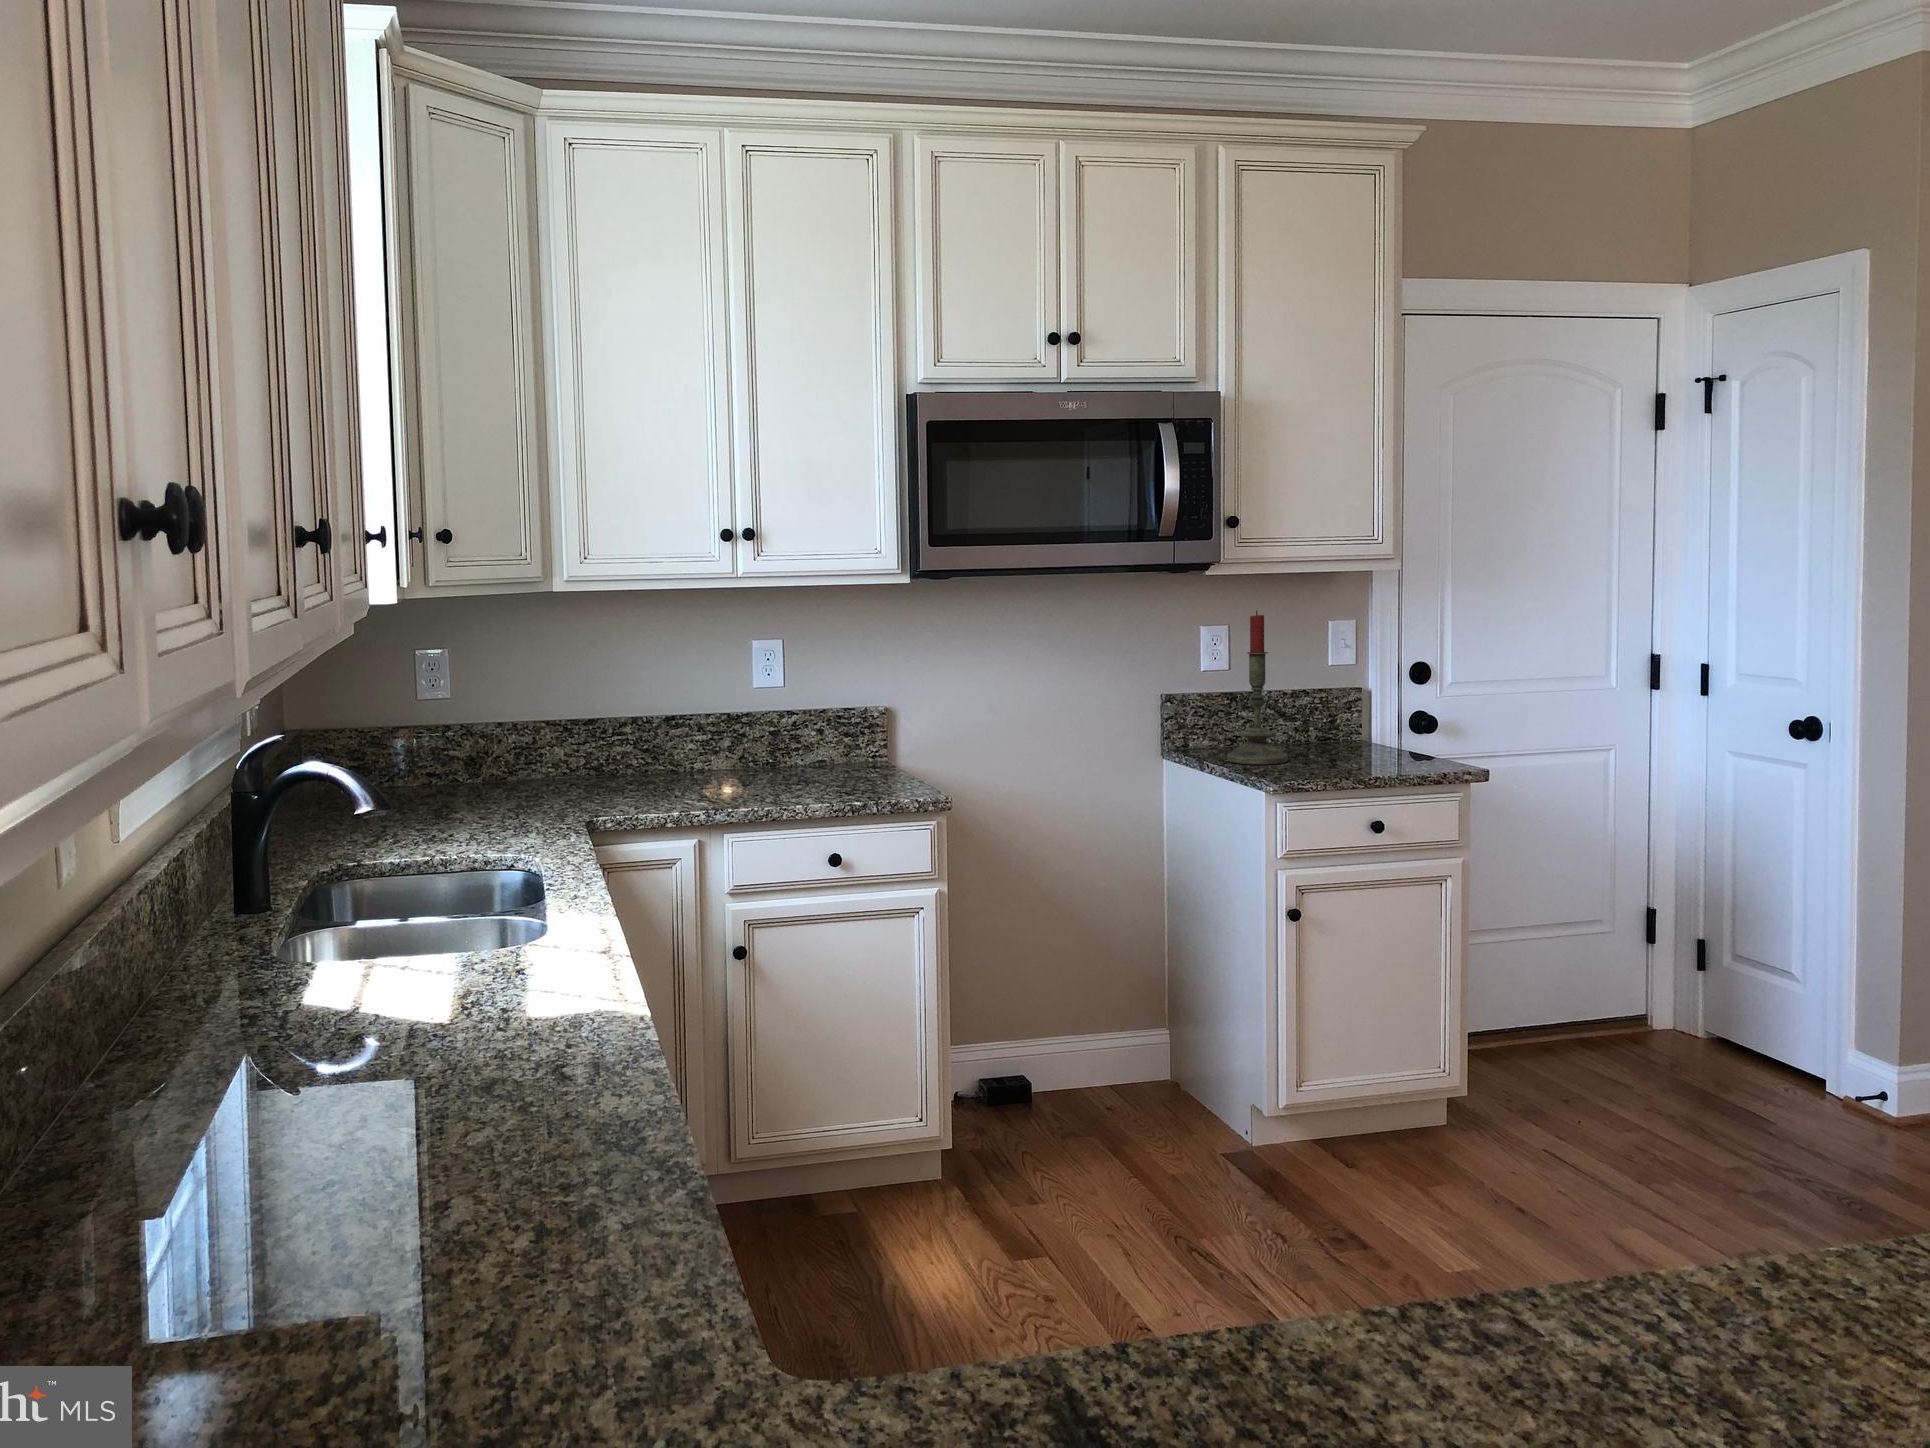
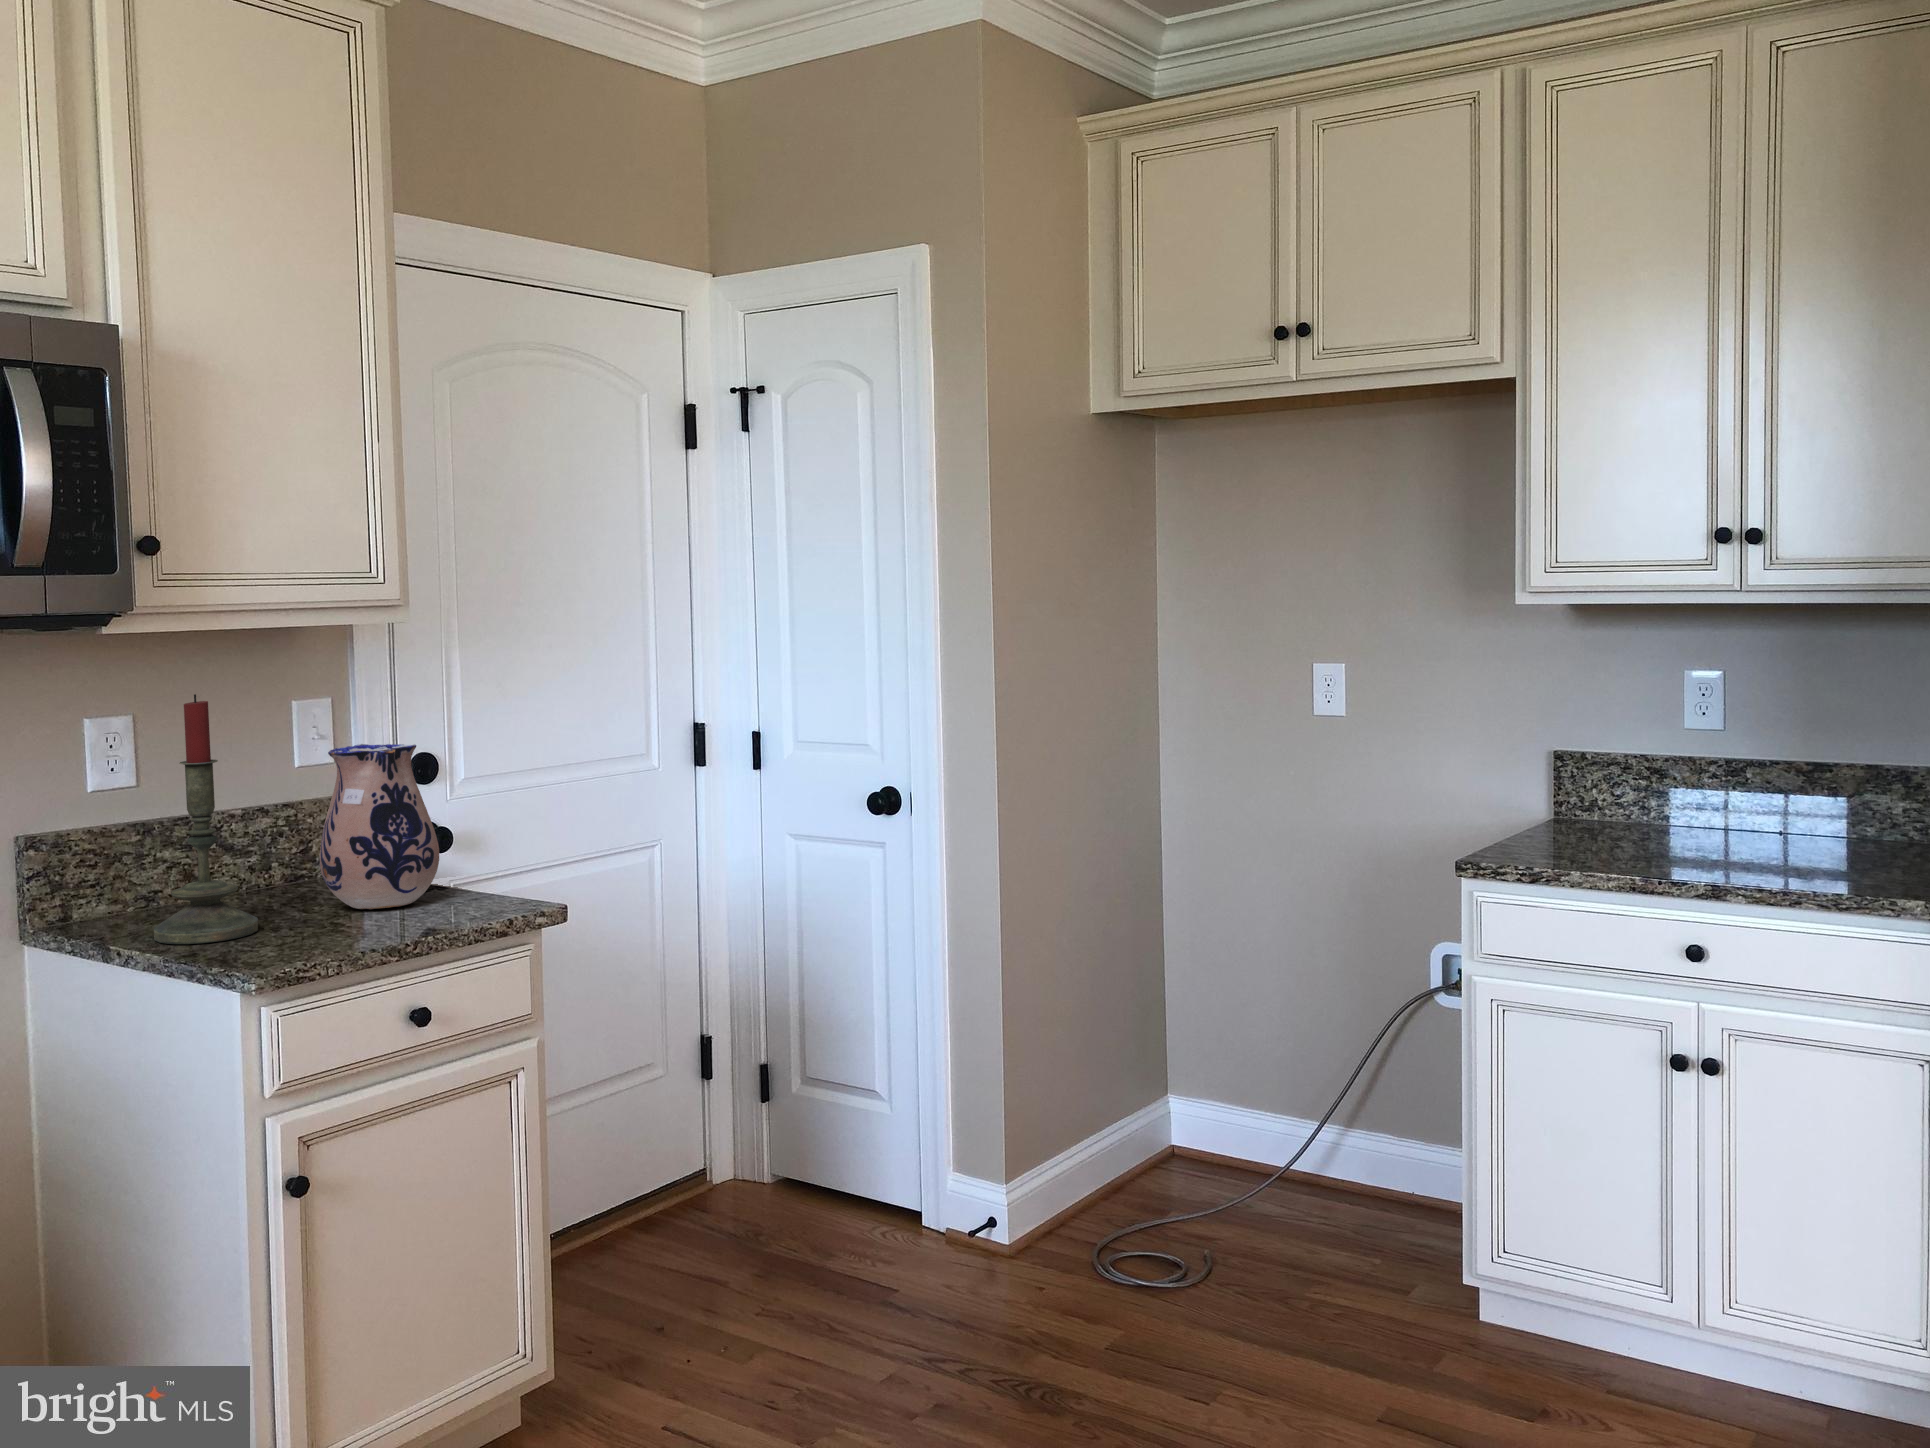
ceramic pitcher: none [1330,649,1408,758] -> present [320,744,439,909]

